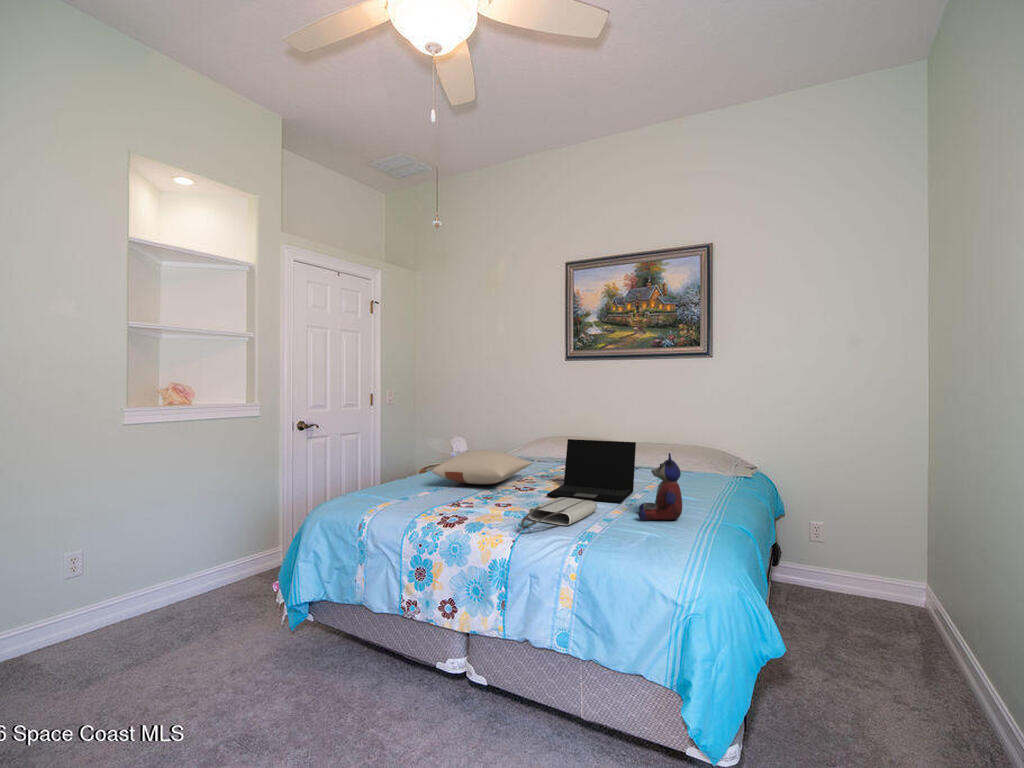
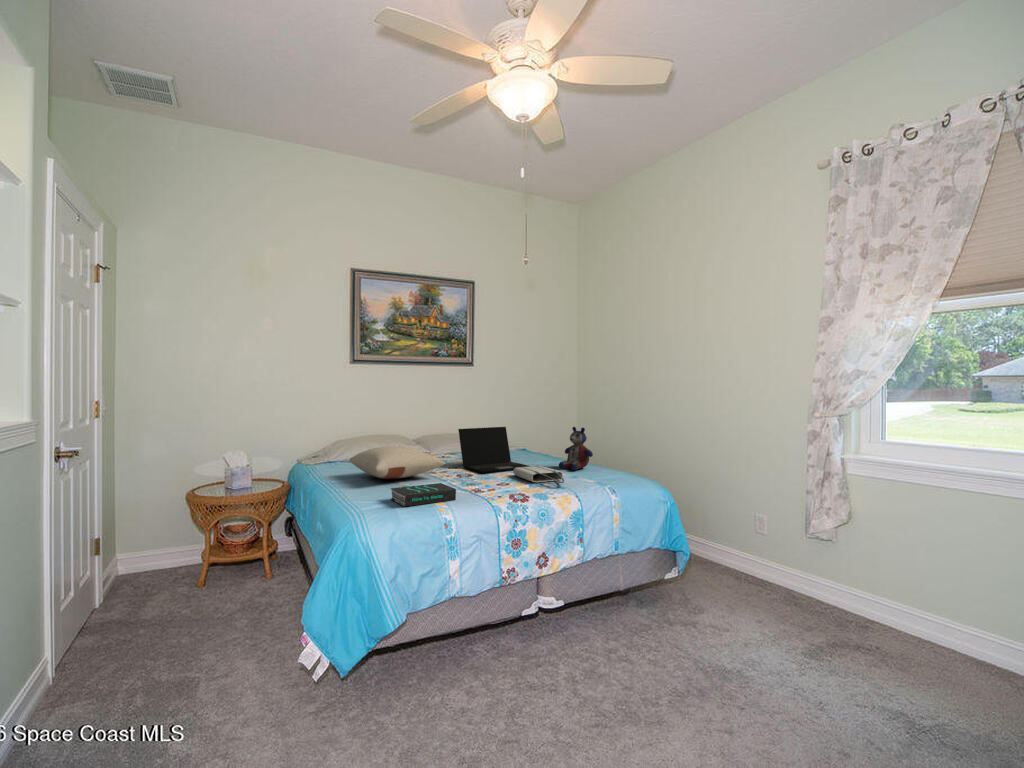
book: none [367,490,436,515] -> present [391,483,456,506]

